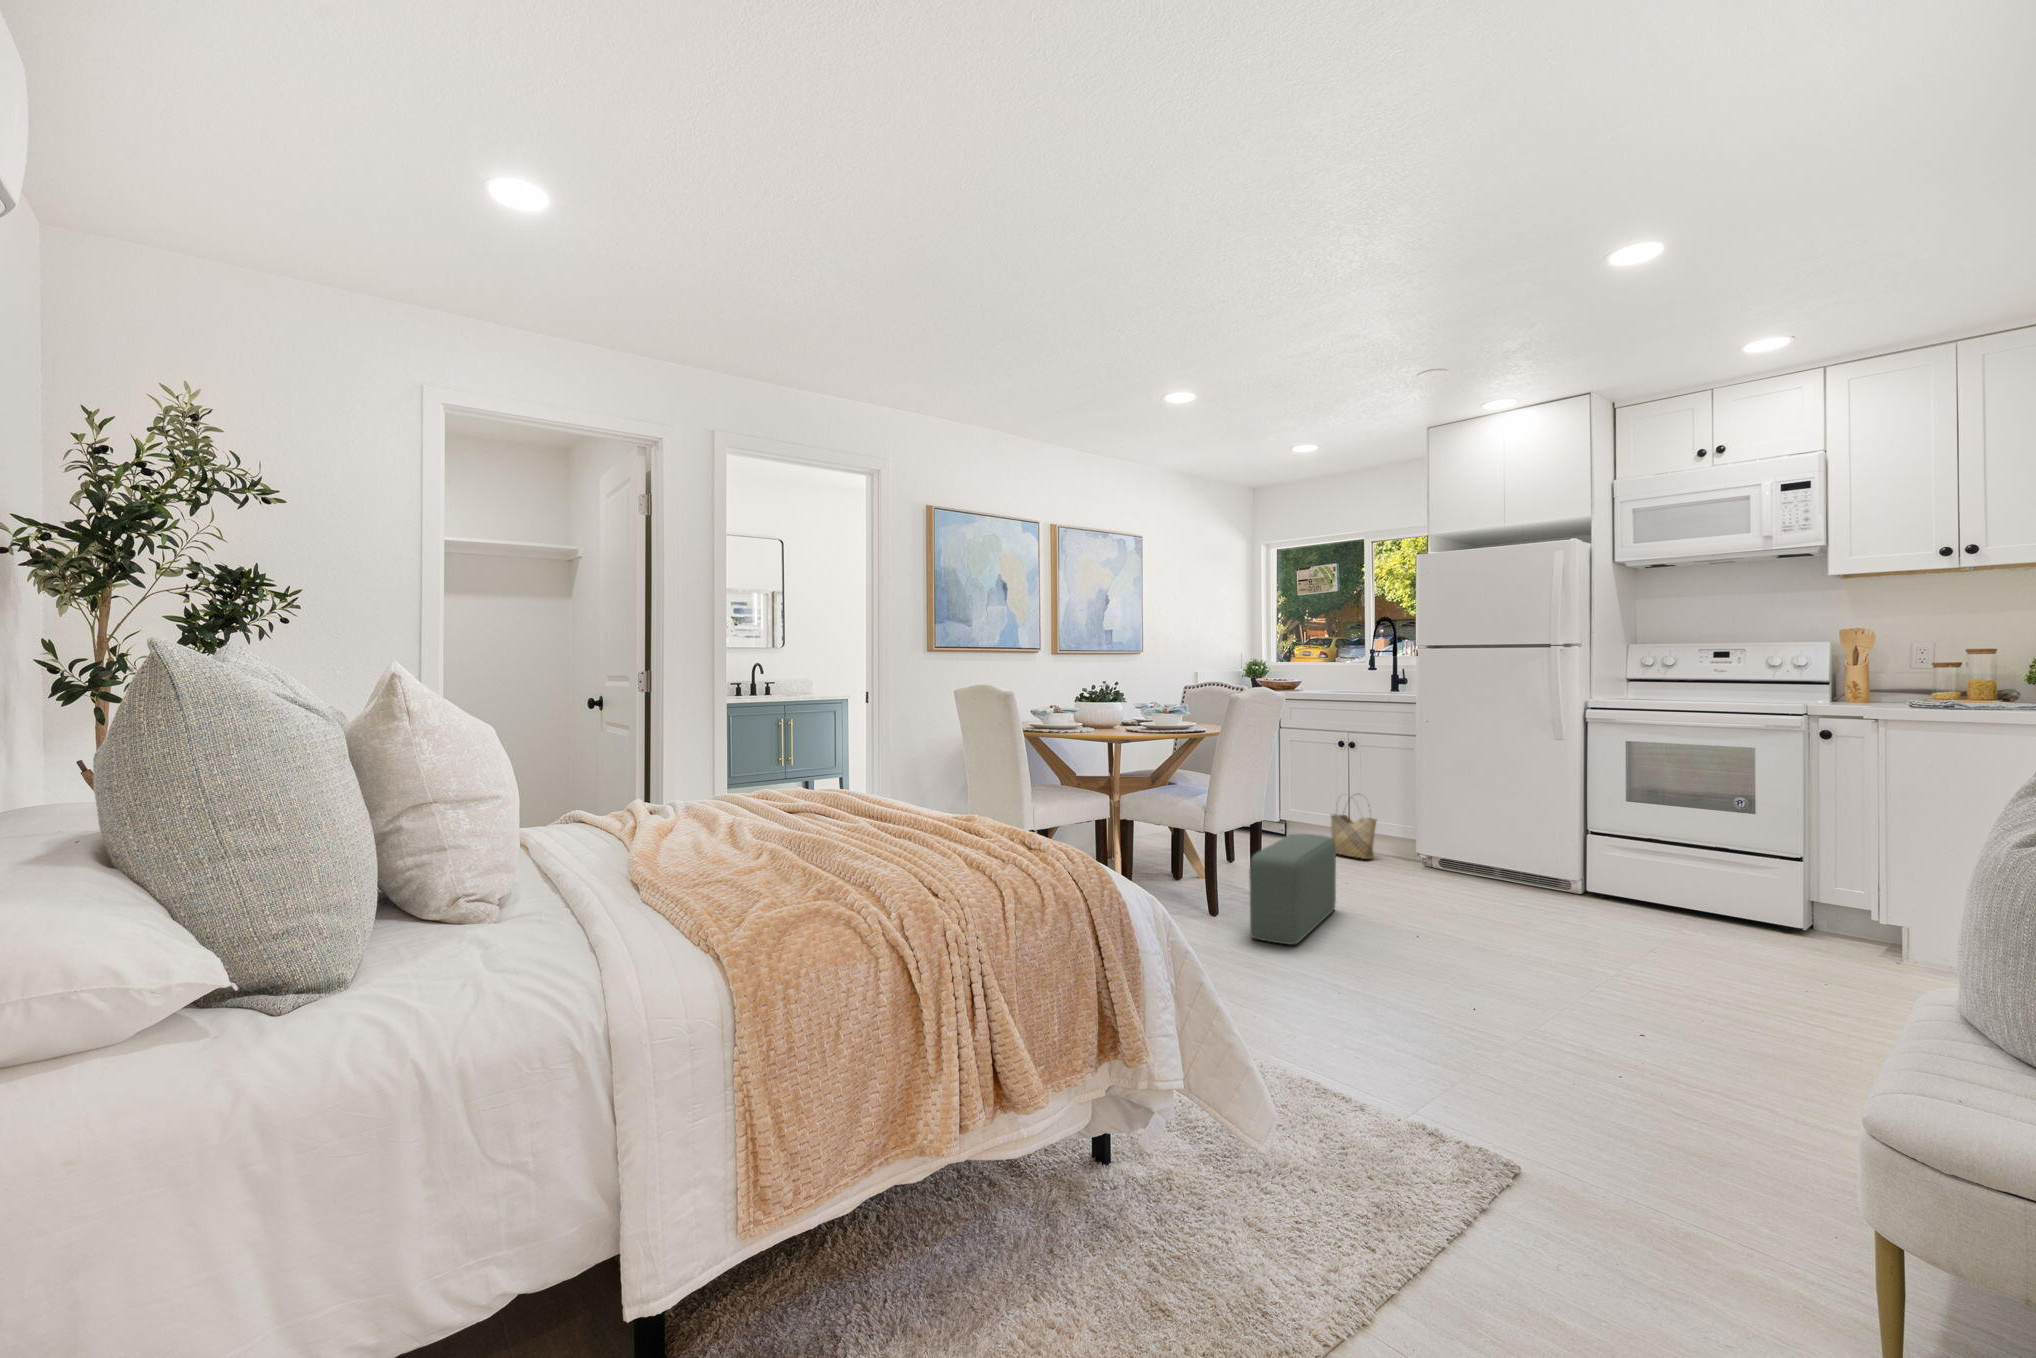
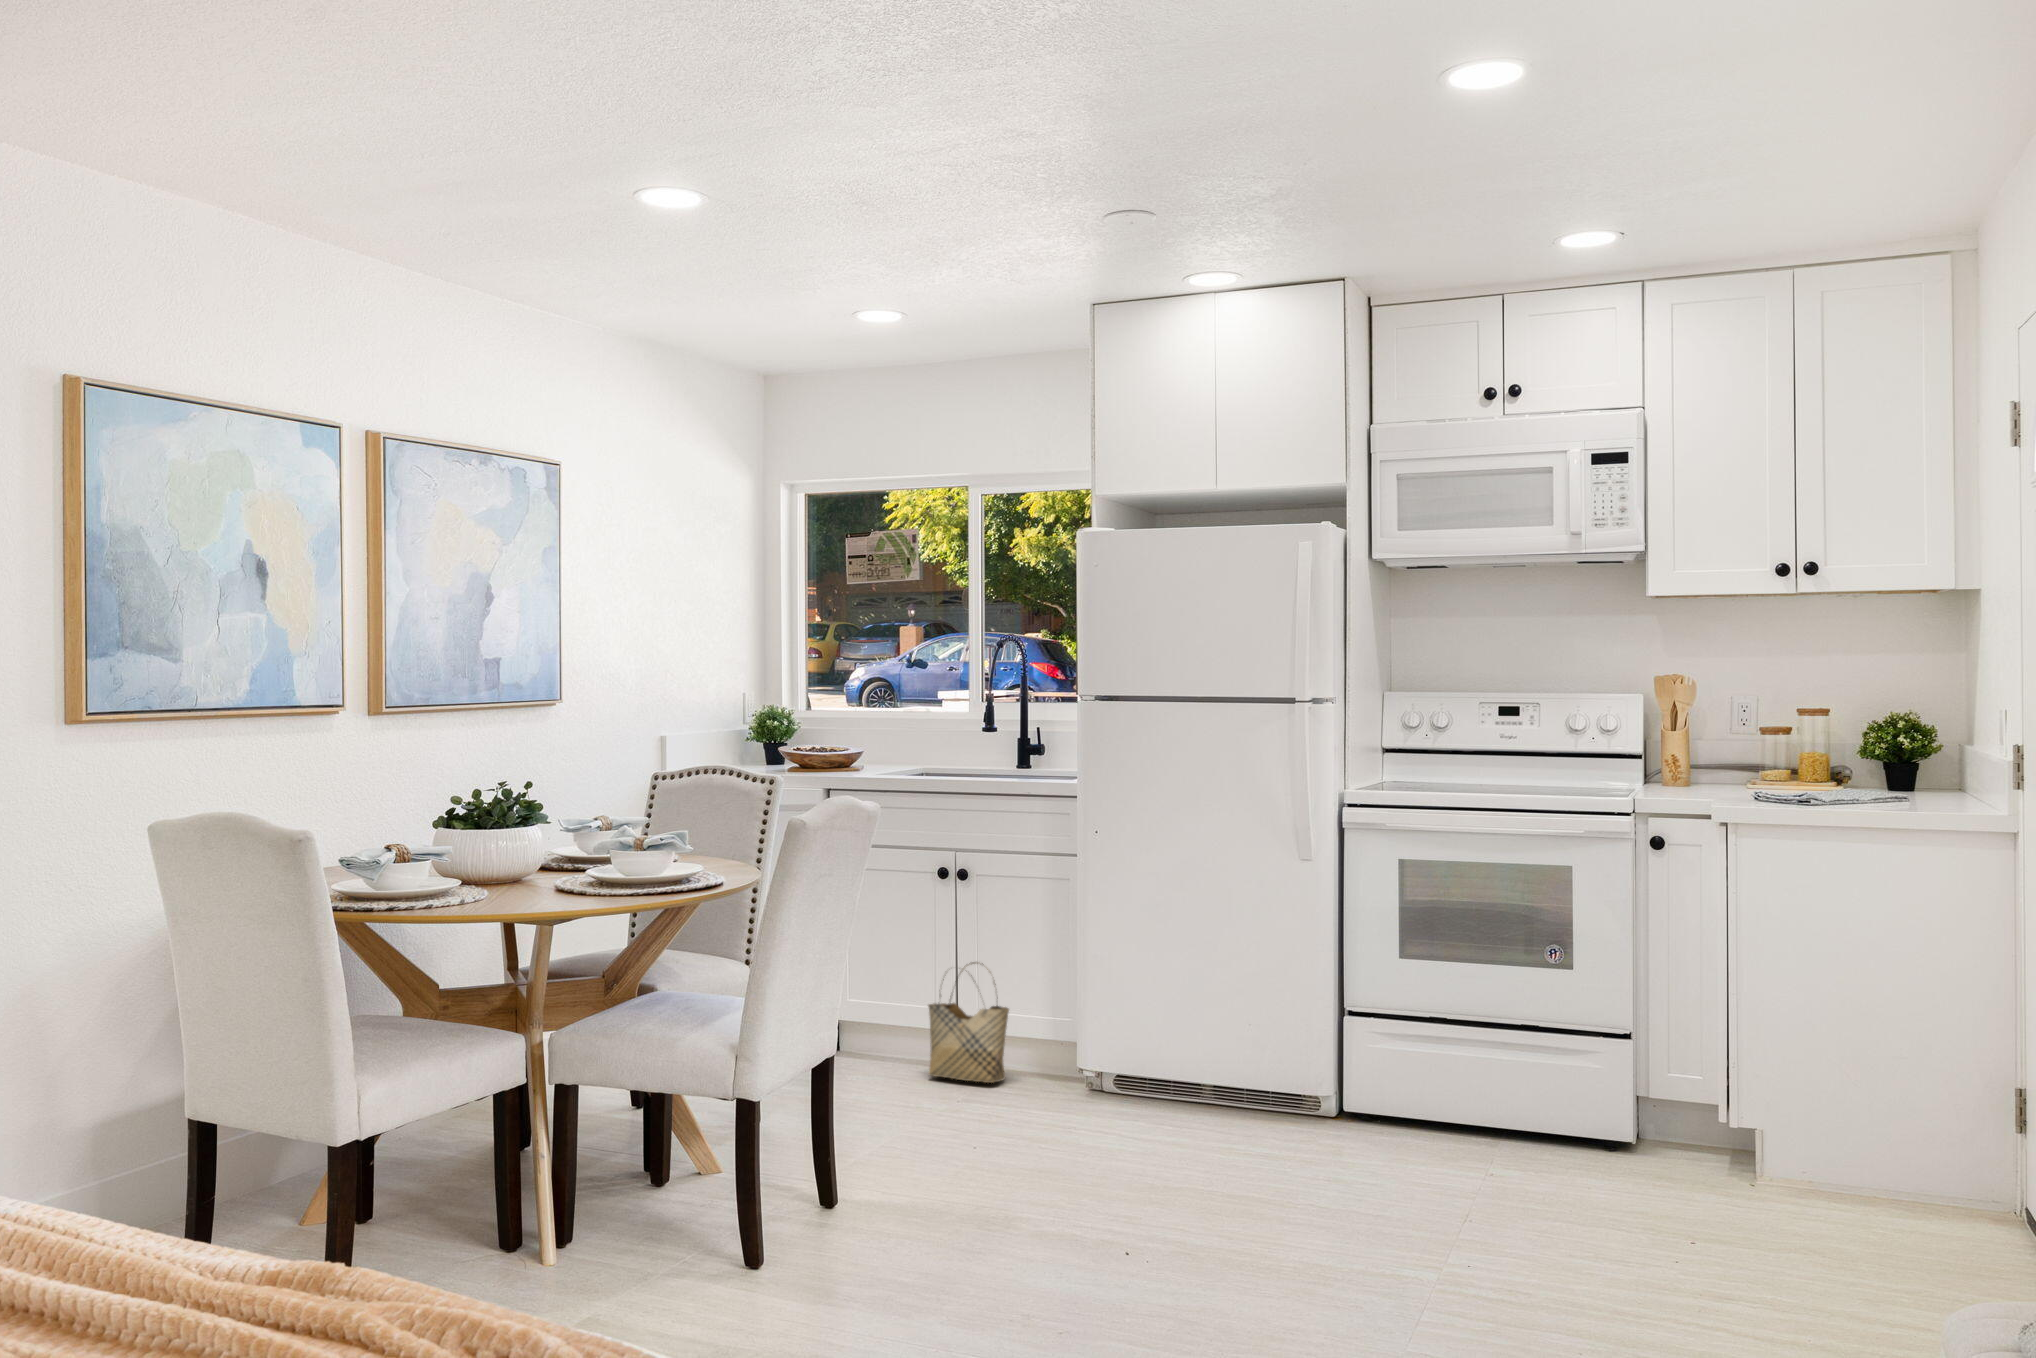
pouf: present [1249,834,1336,945] -> none [835,1075,973,1320]

